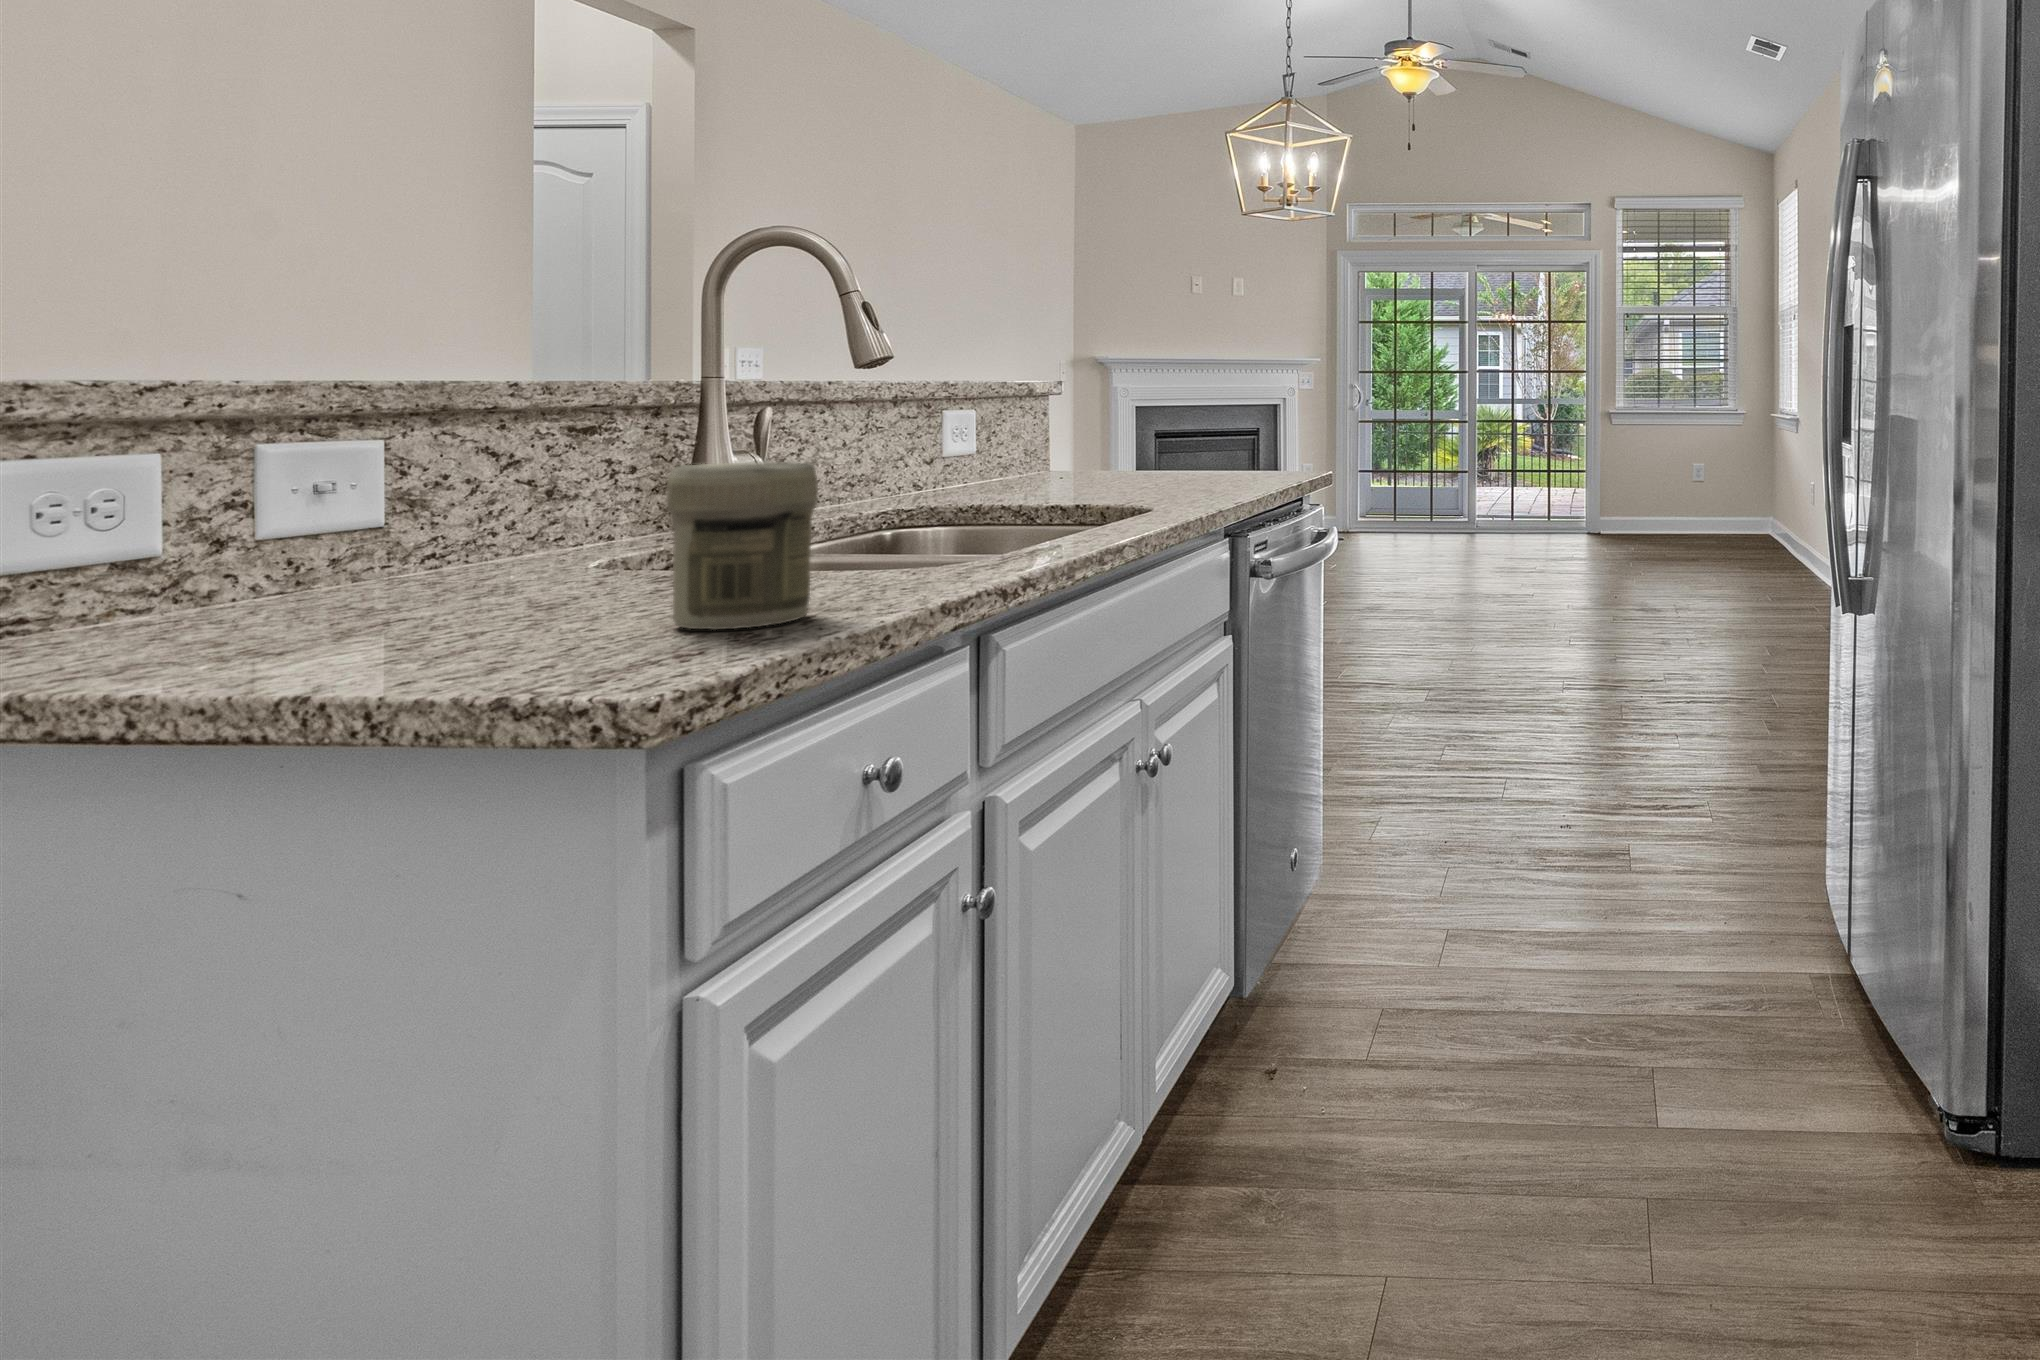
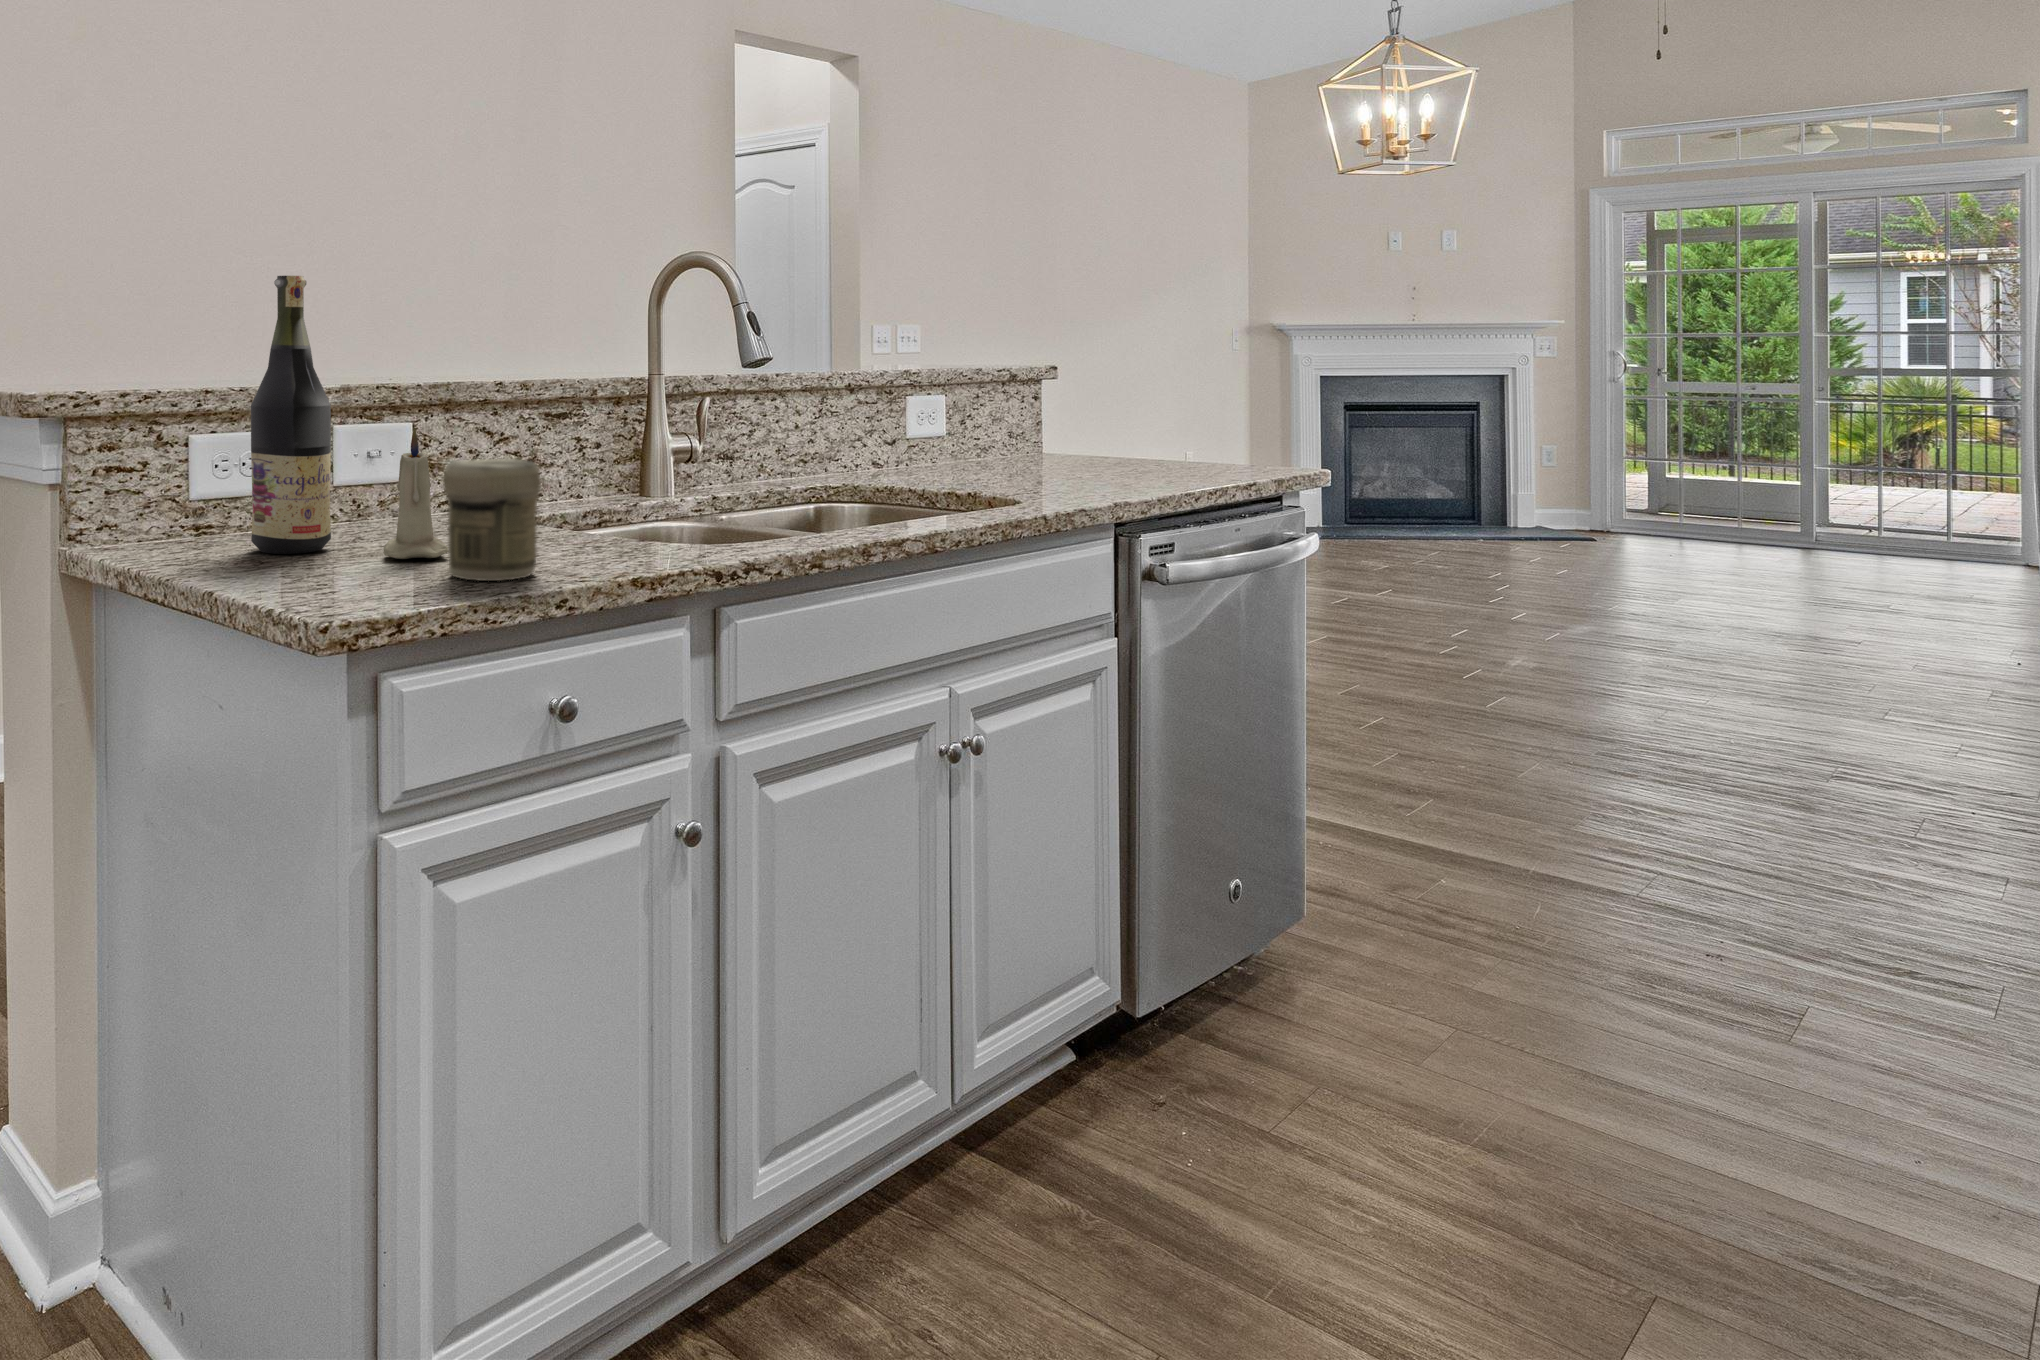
wine bottle: none [172,187,350,647] -> present [251,276,331,554]
candle: none [478,428,604,624] -> present [383,428,448,559]

